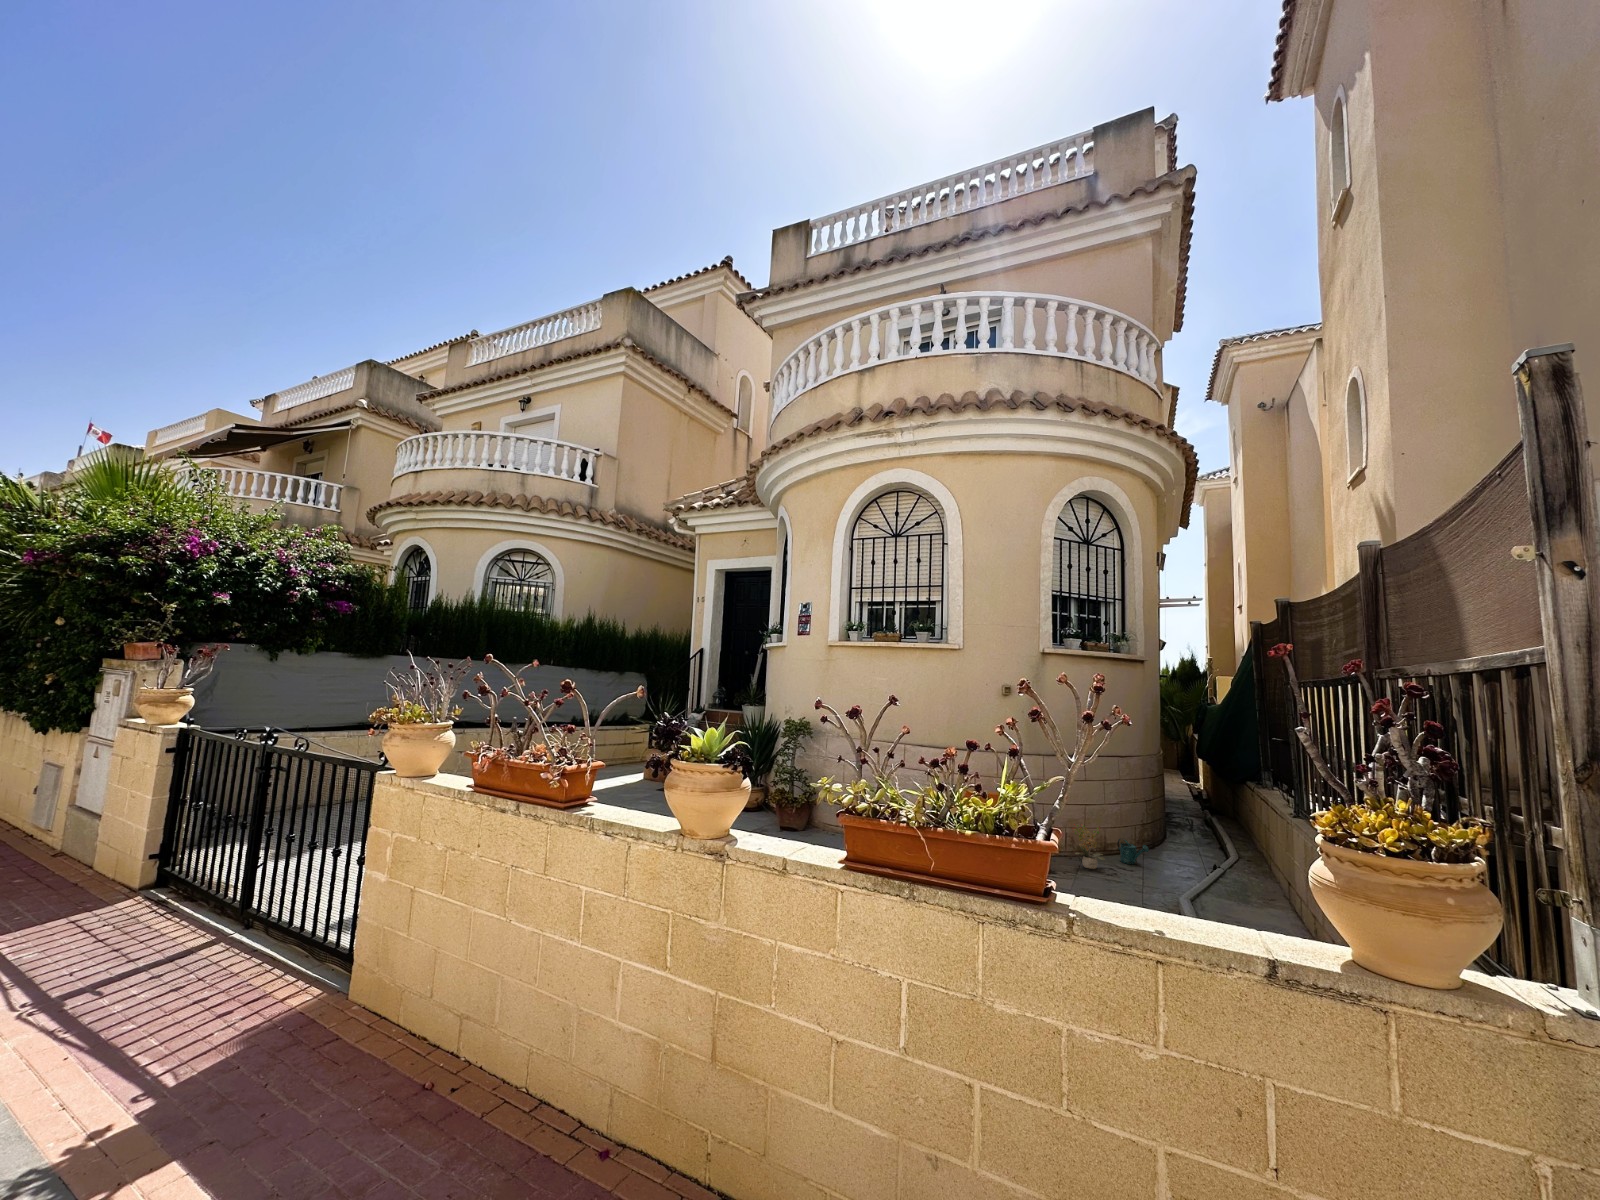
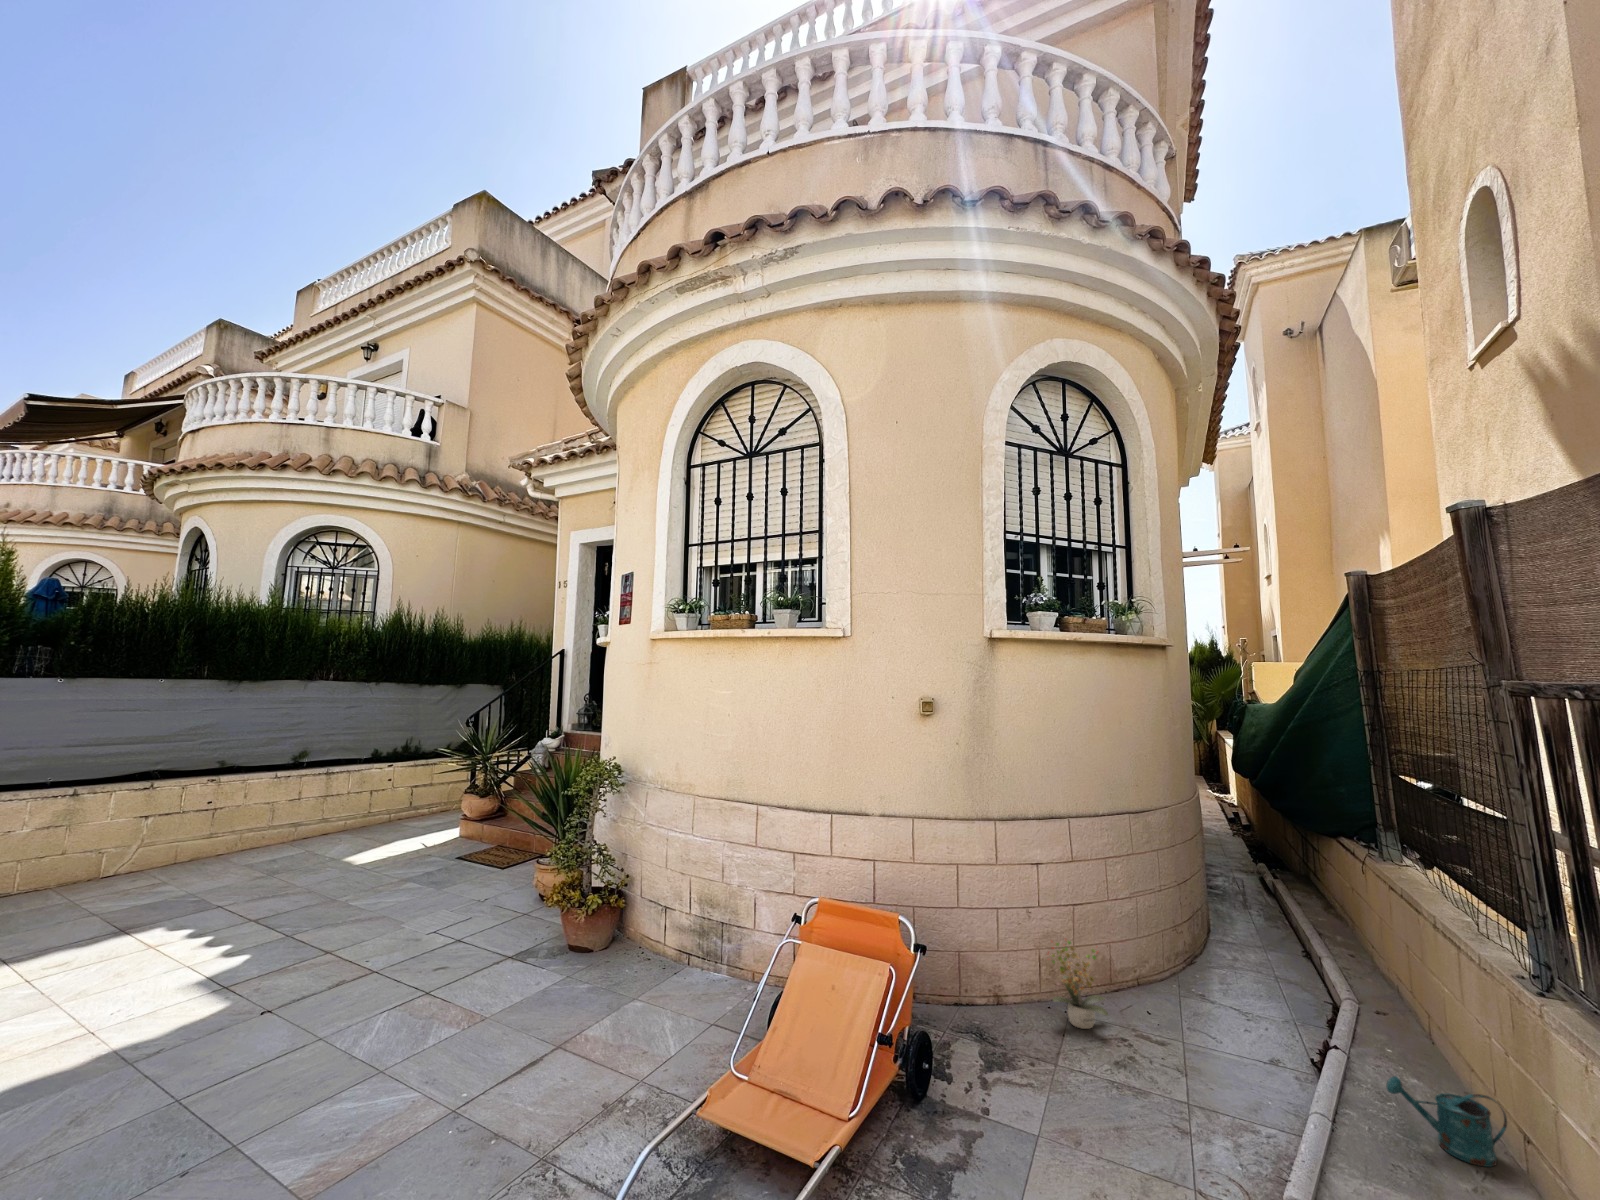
watering can: present [1117,839,1149,864] -> present [1386,1076,1507,1167]

